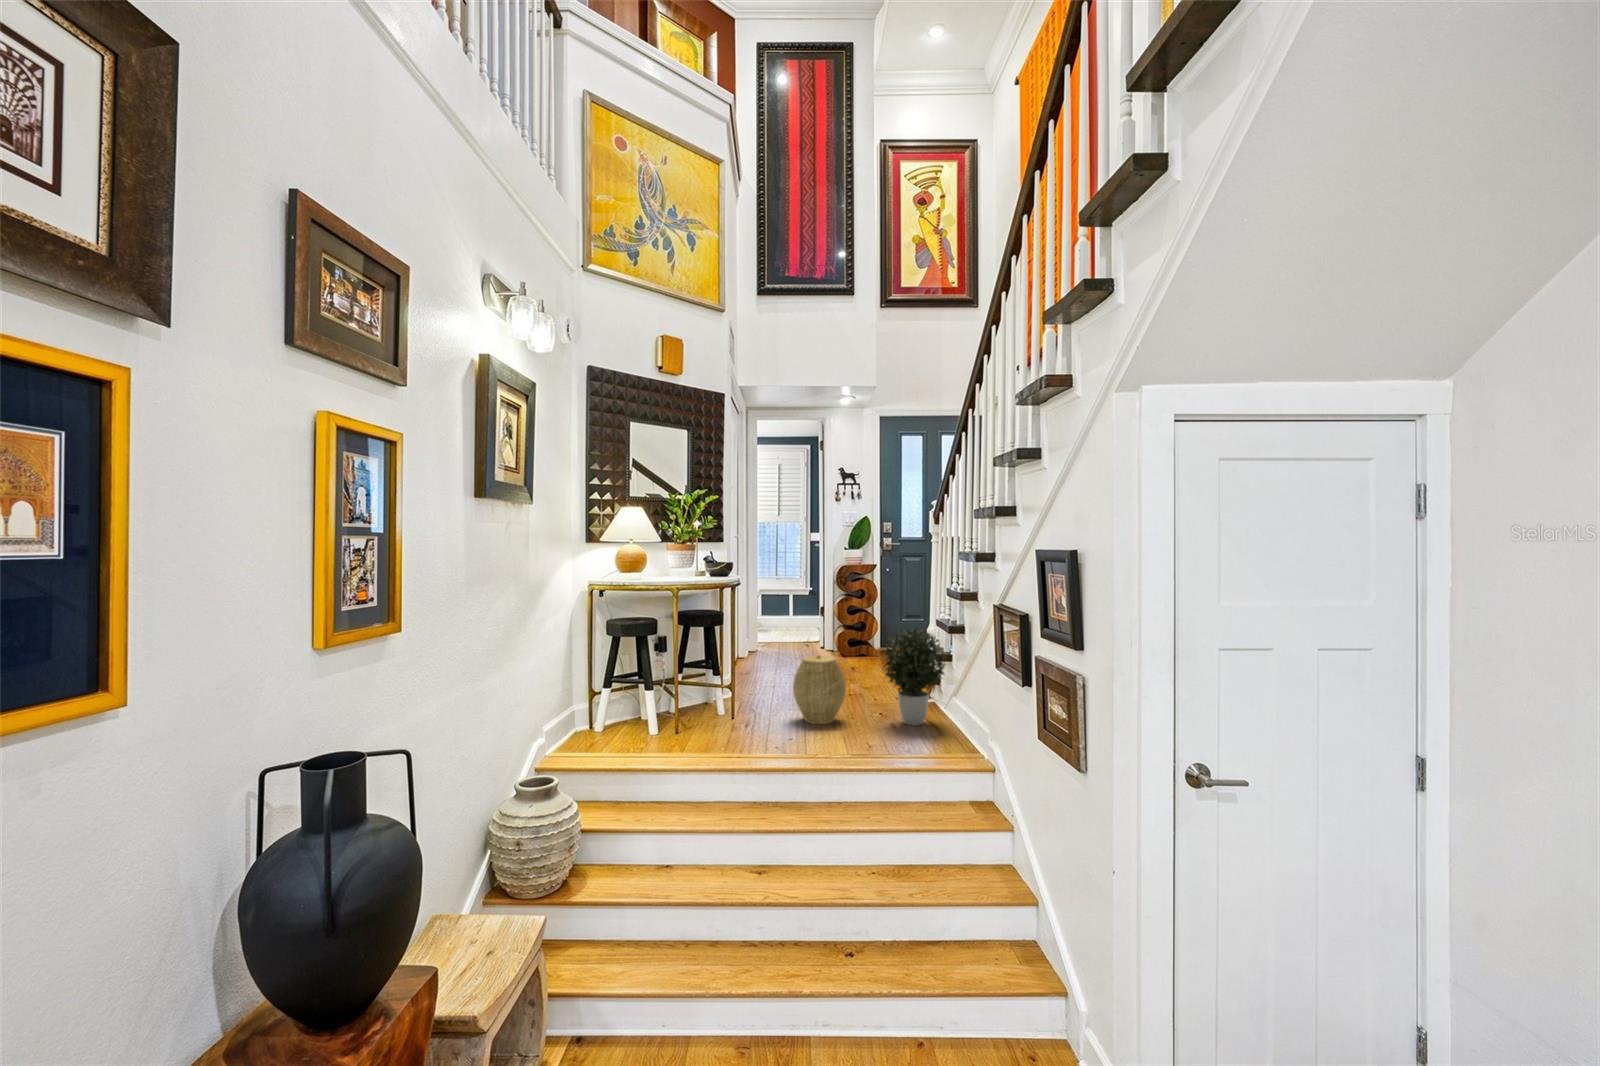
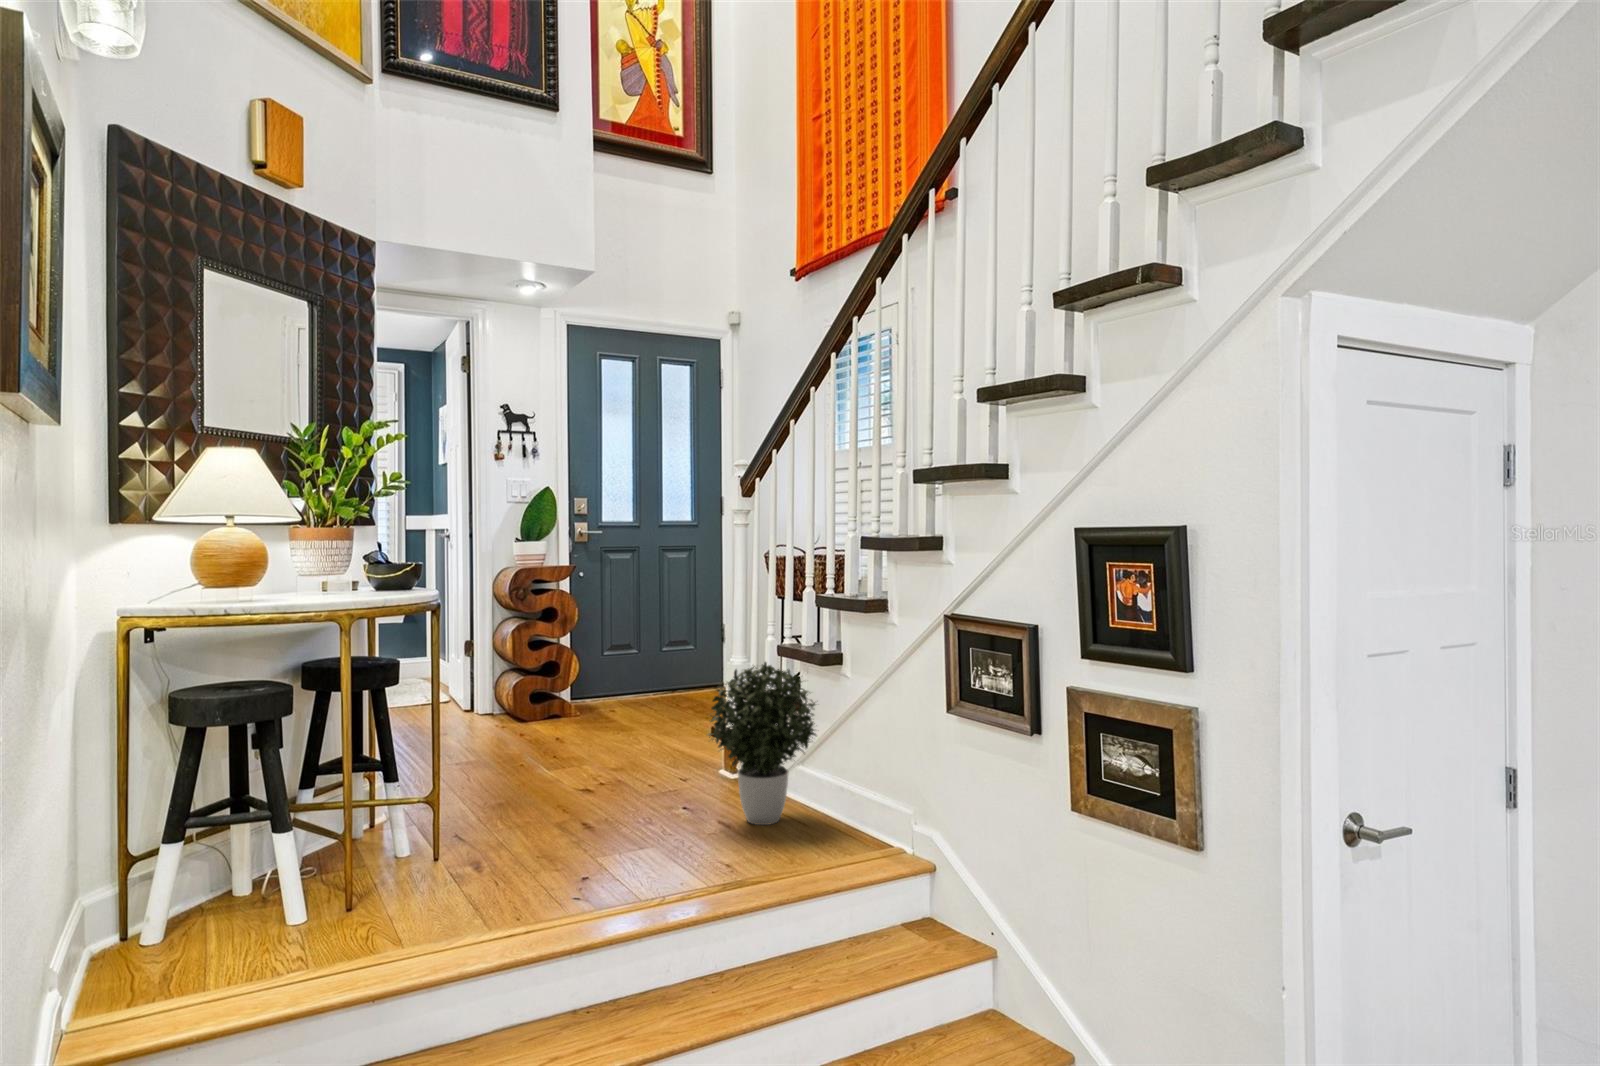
woven basket: present [793,655,846,724] -> none [558,723,655,848]

